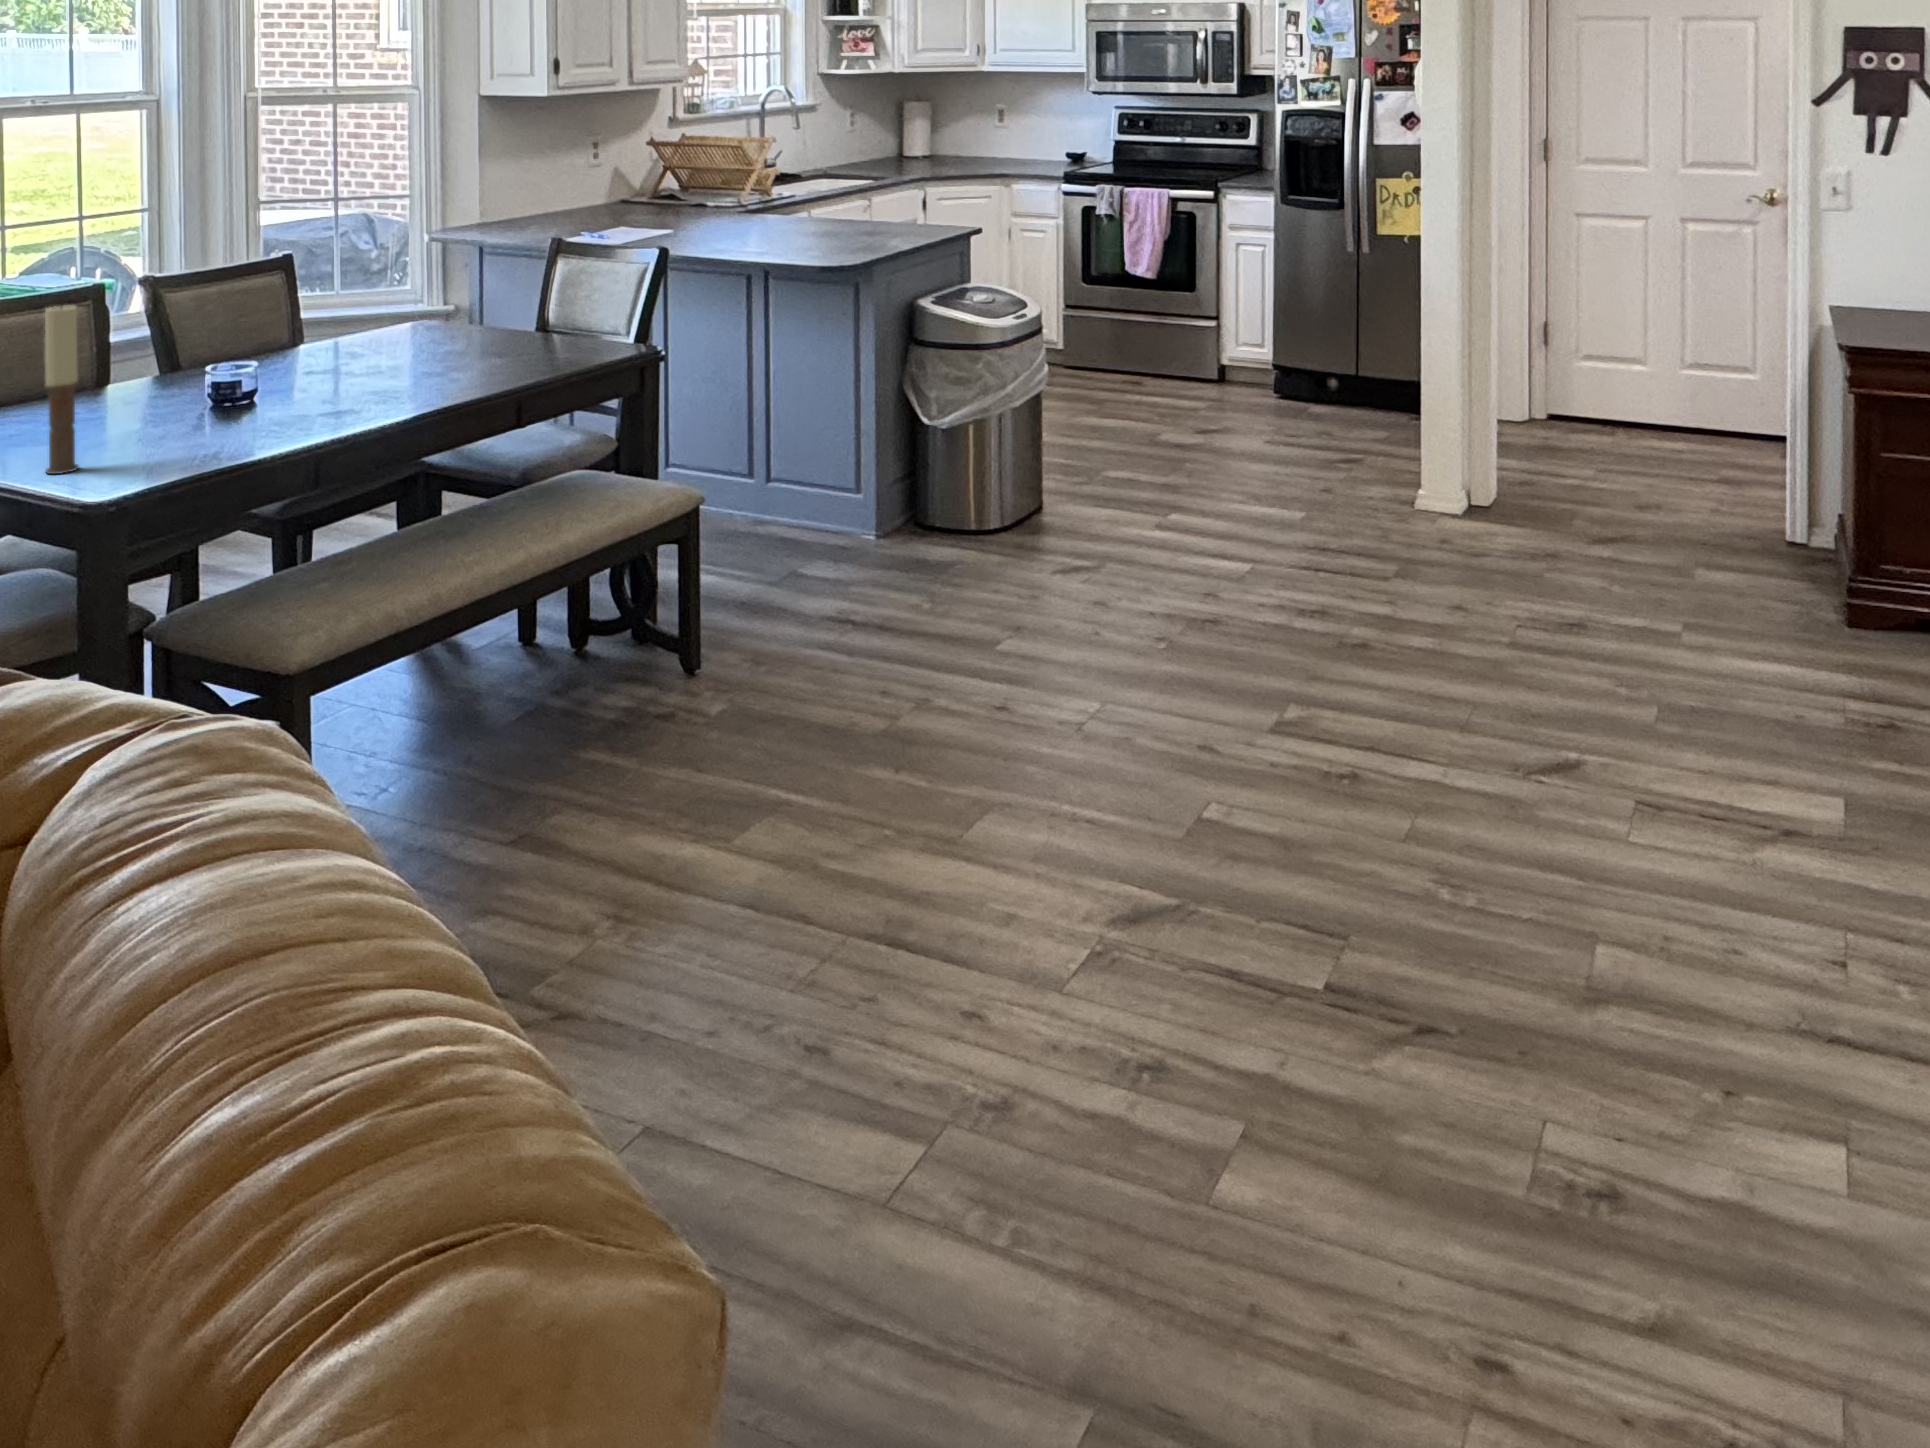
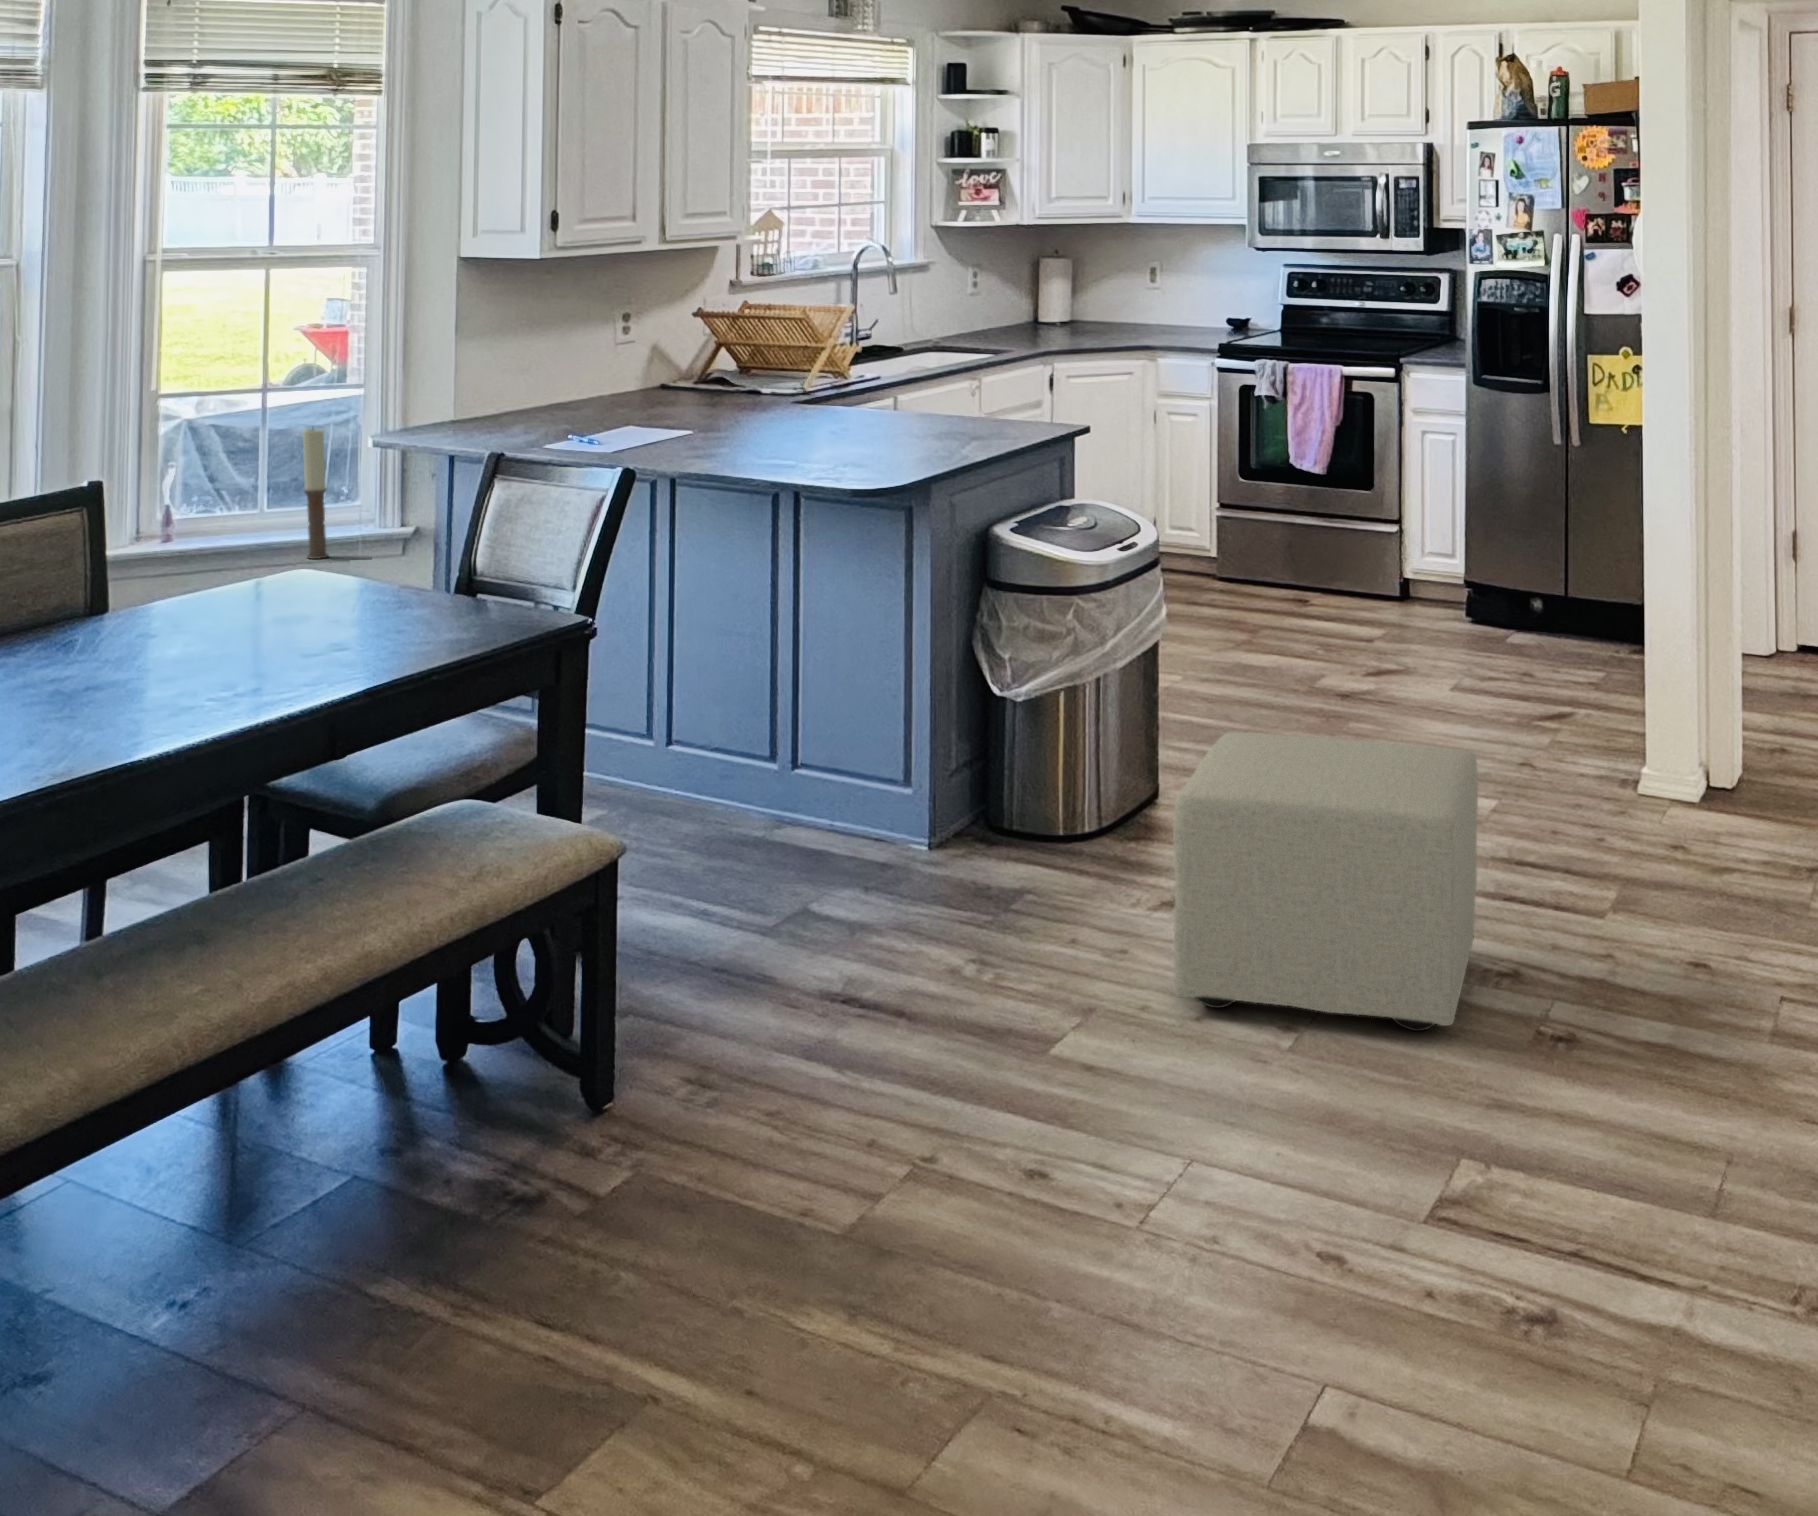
ottoman: none [1189,634,1543,1045] -> present [1173,732,1478,1031]

